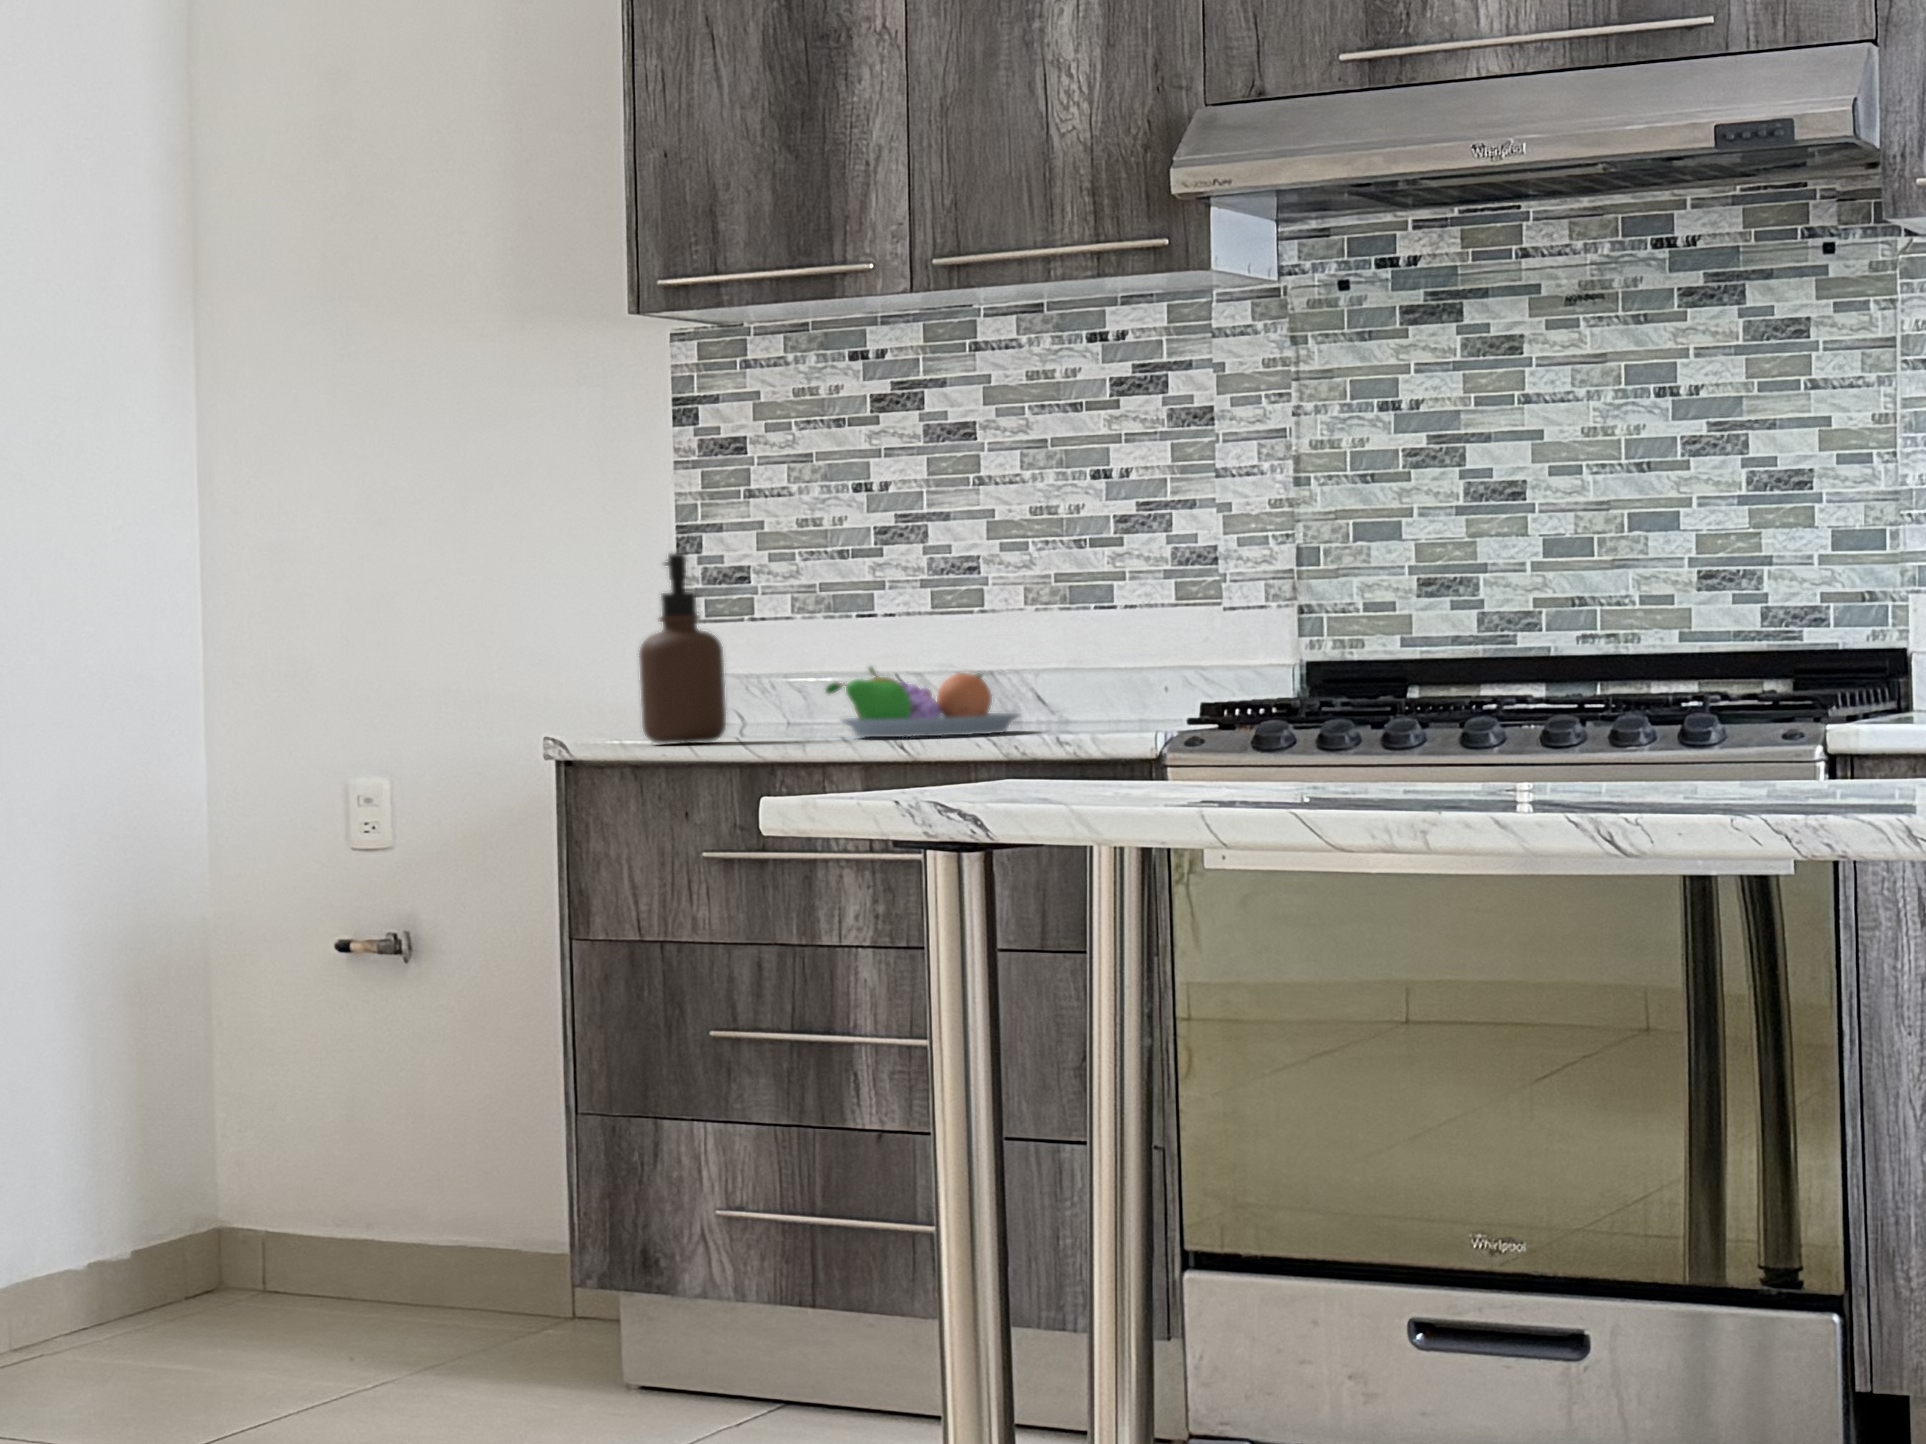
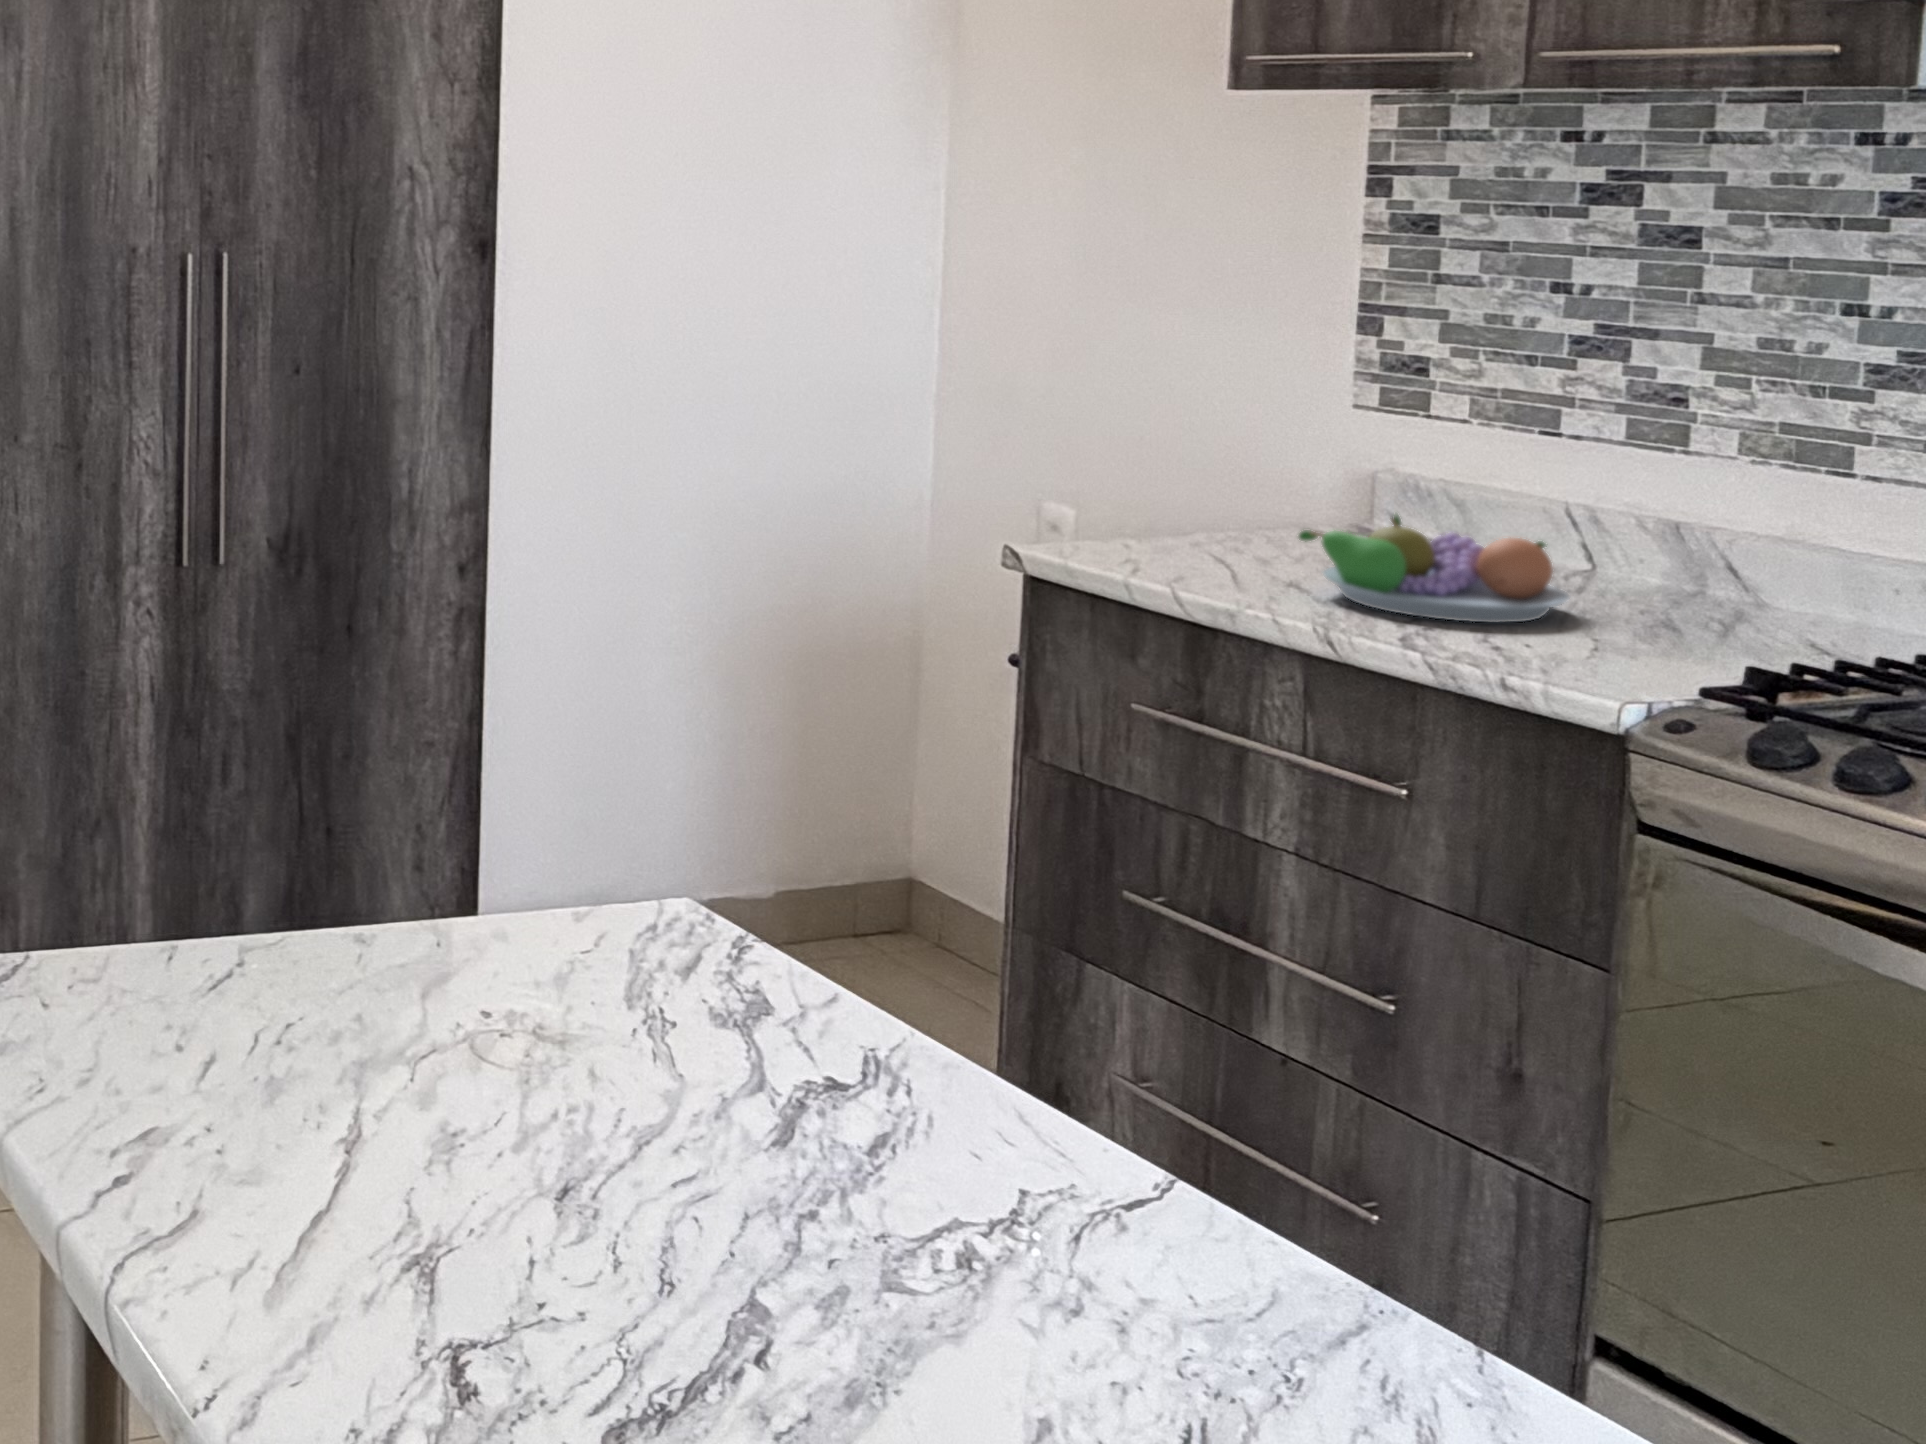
soap dispenser: present [639,553,726,744] -> none [1121,358,1225,562]

